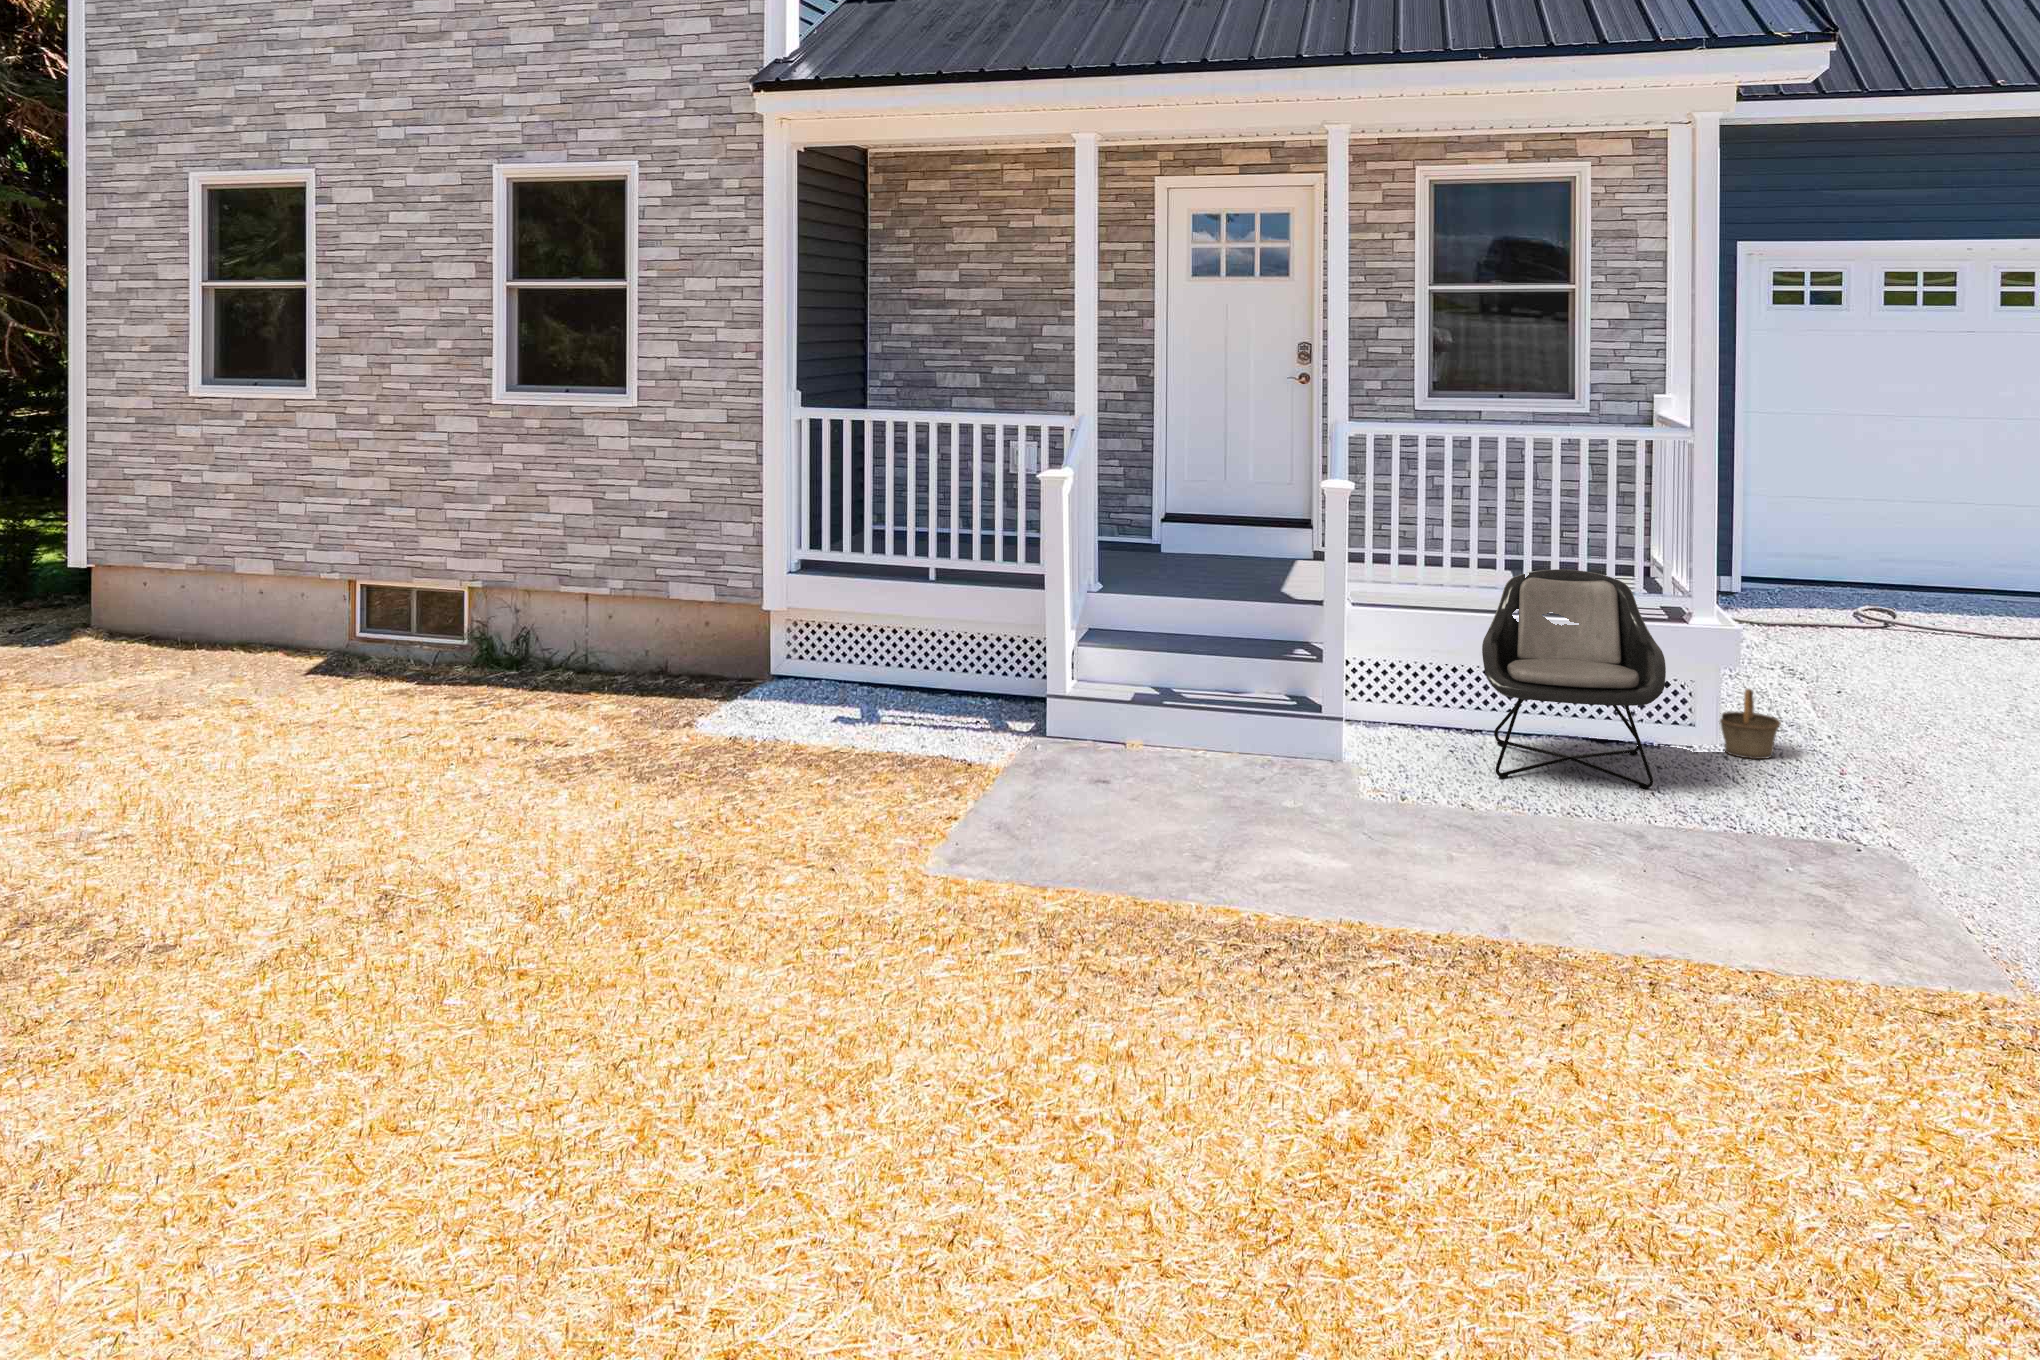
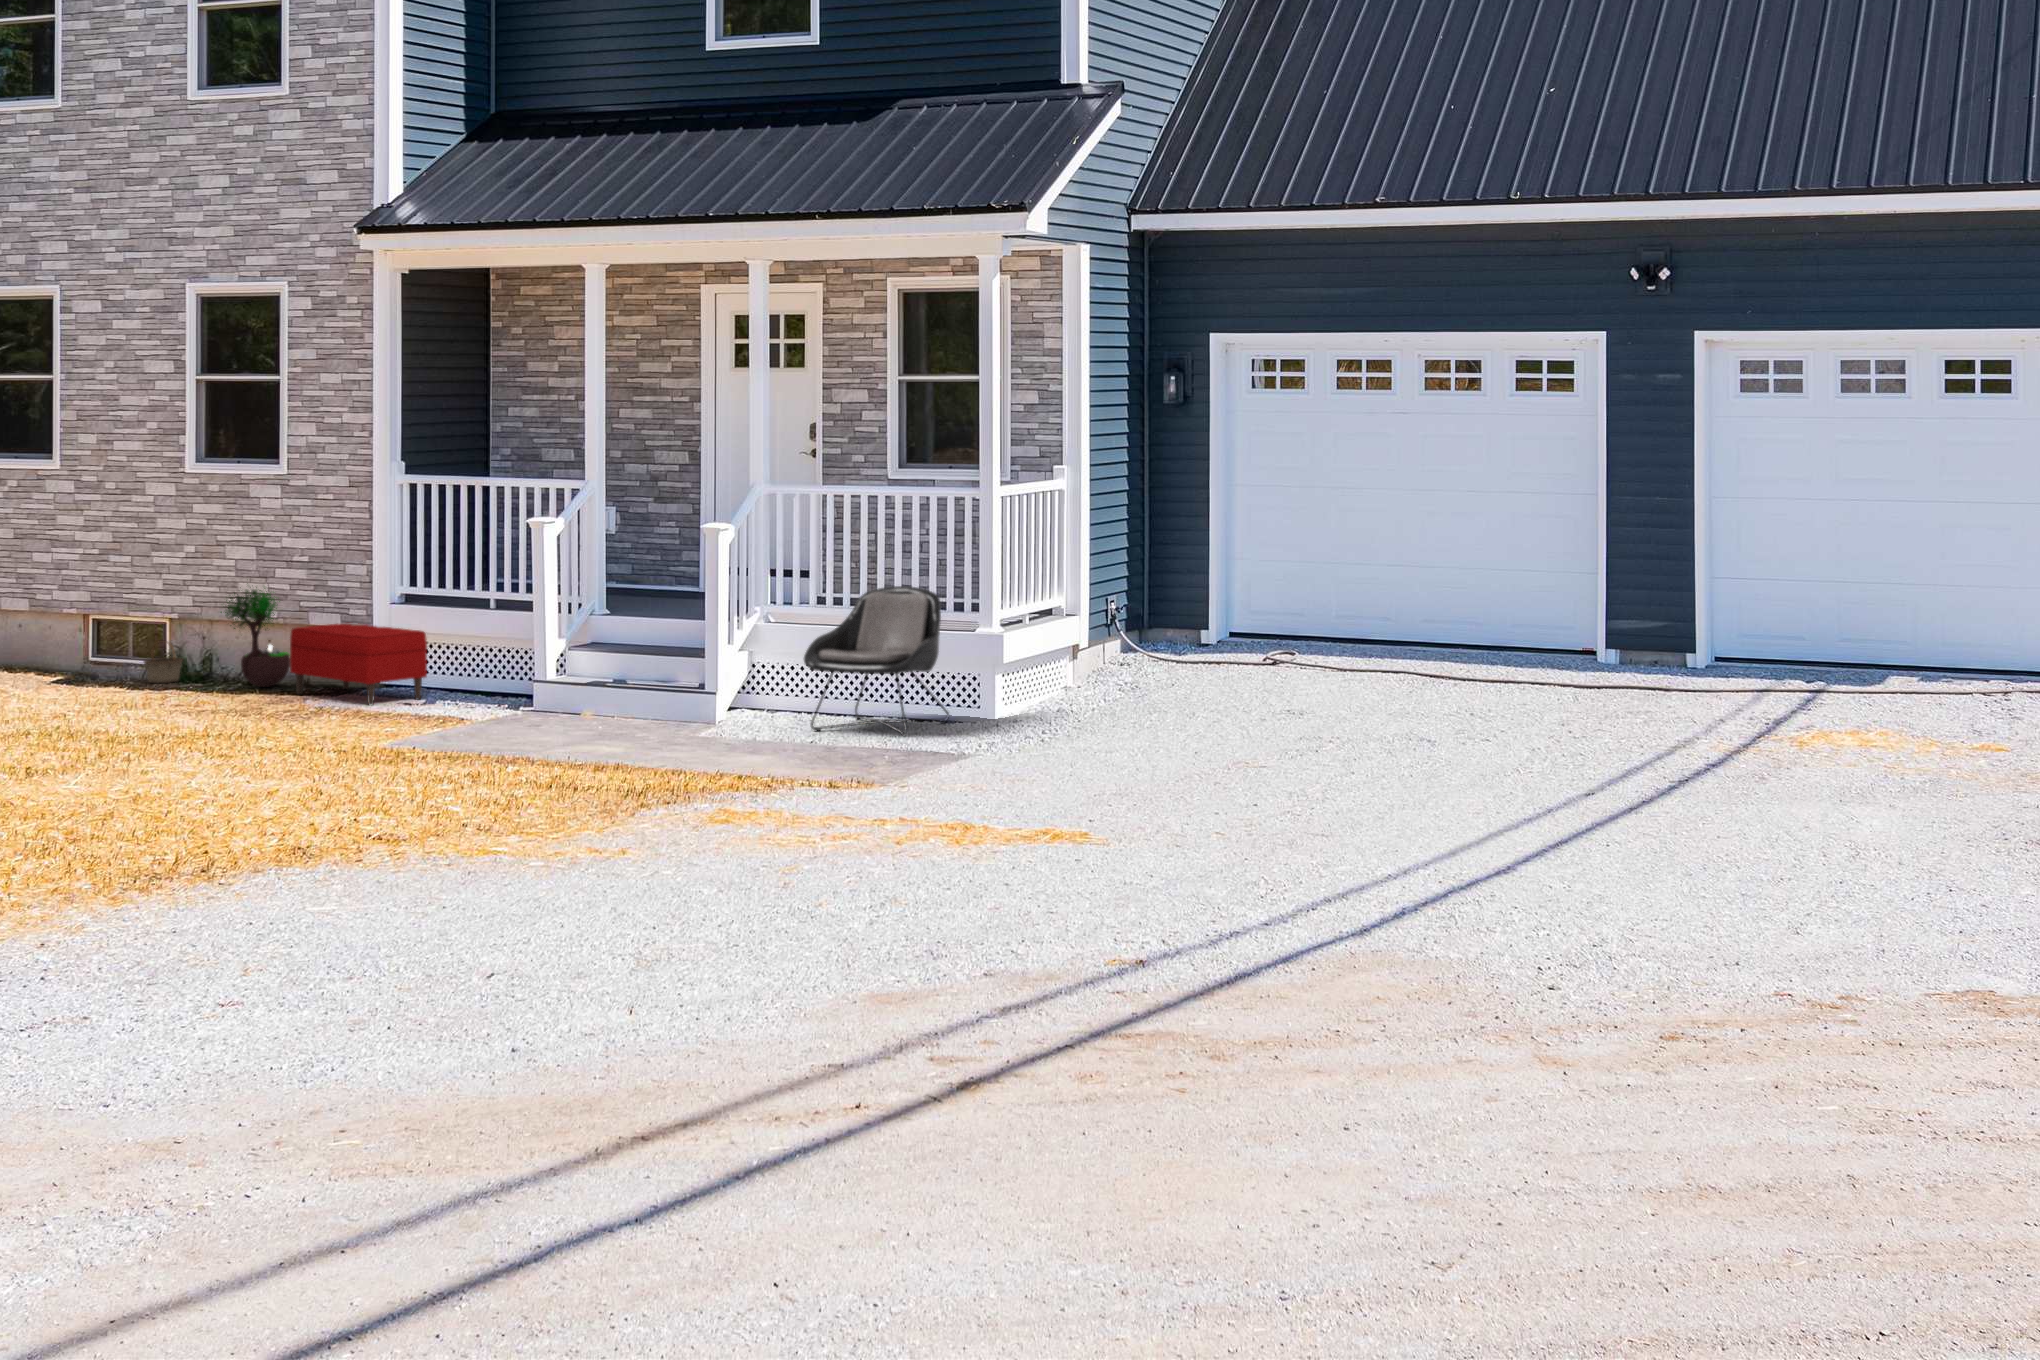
potted tree: none [553,541,641,680] -> present [221,587,290,687]
bench: none [659,597,855,721] -> present [290,624,427,705]
basket: present [1720,689,1781,759] -> present [144,642,183,683]

